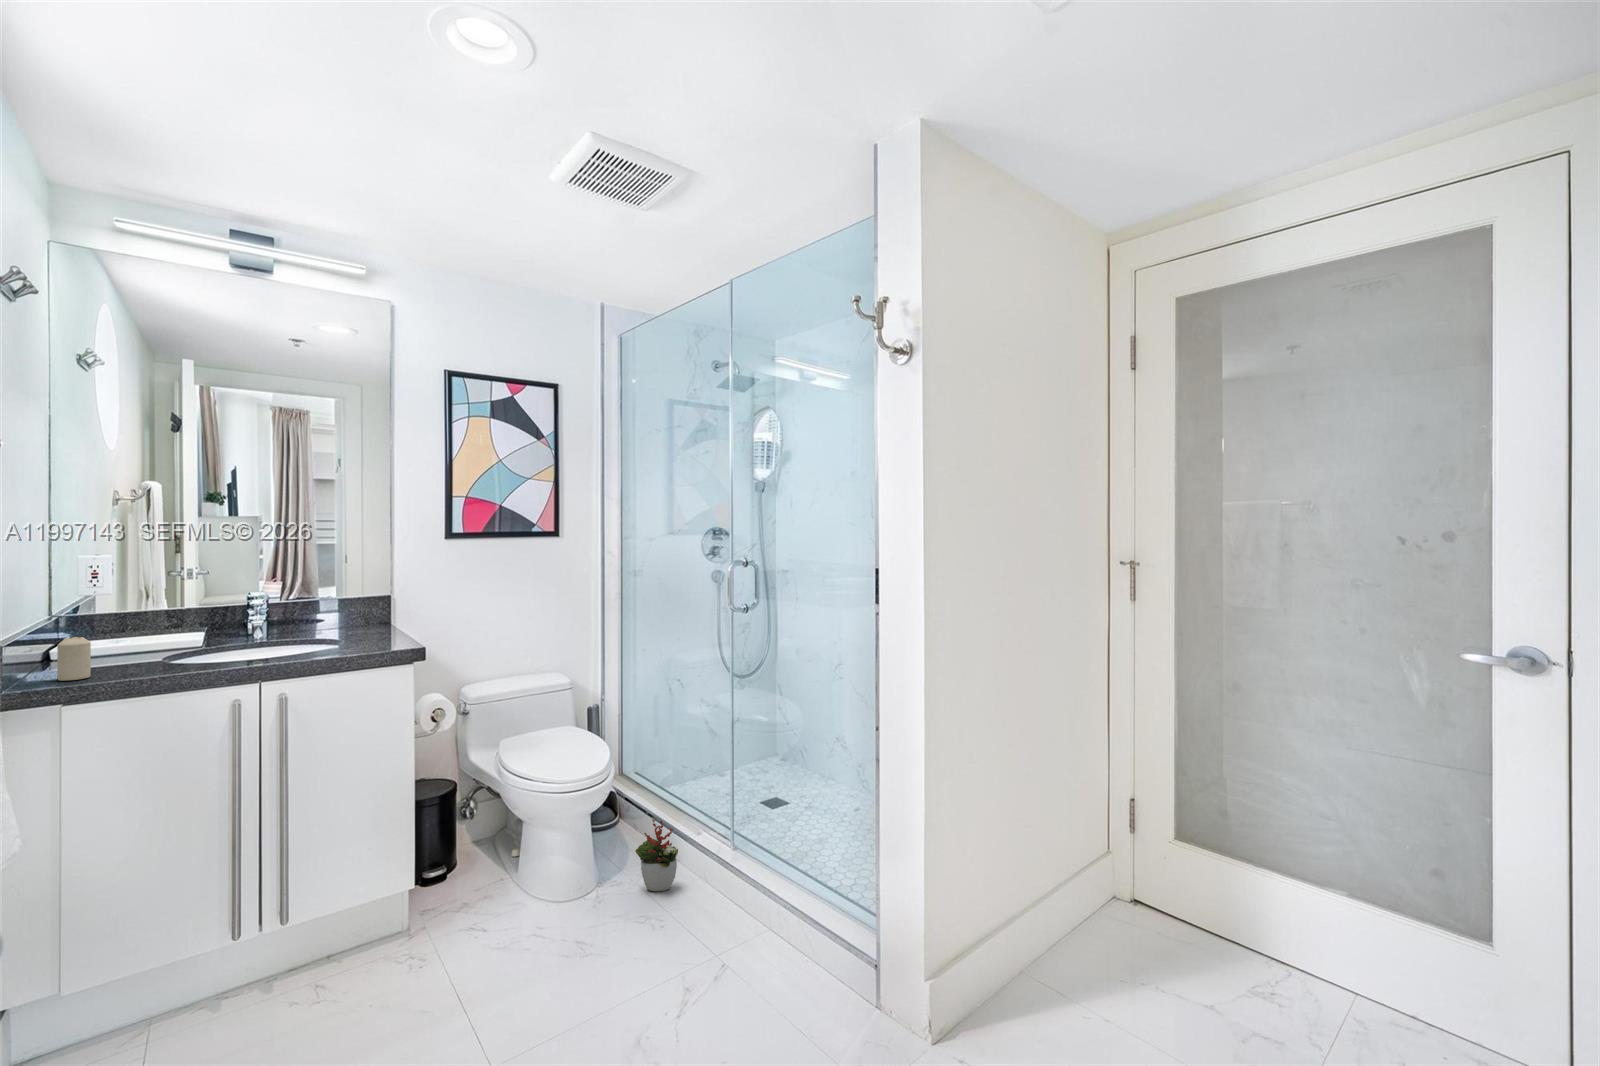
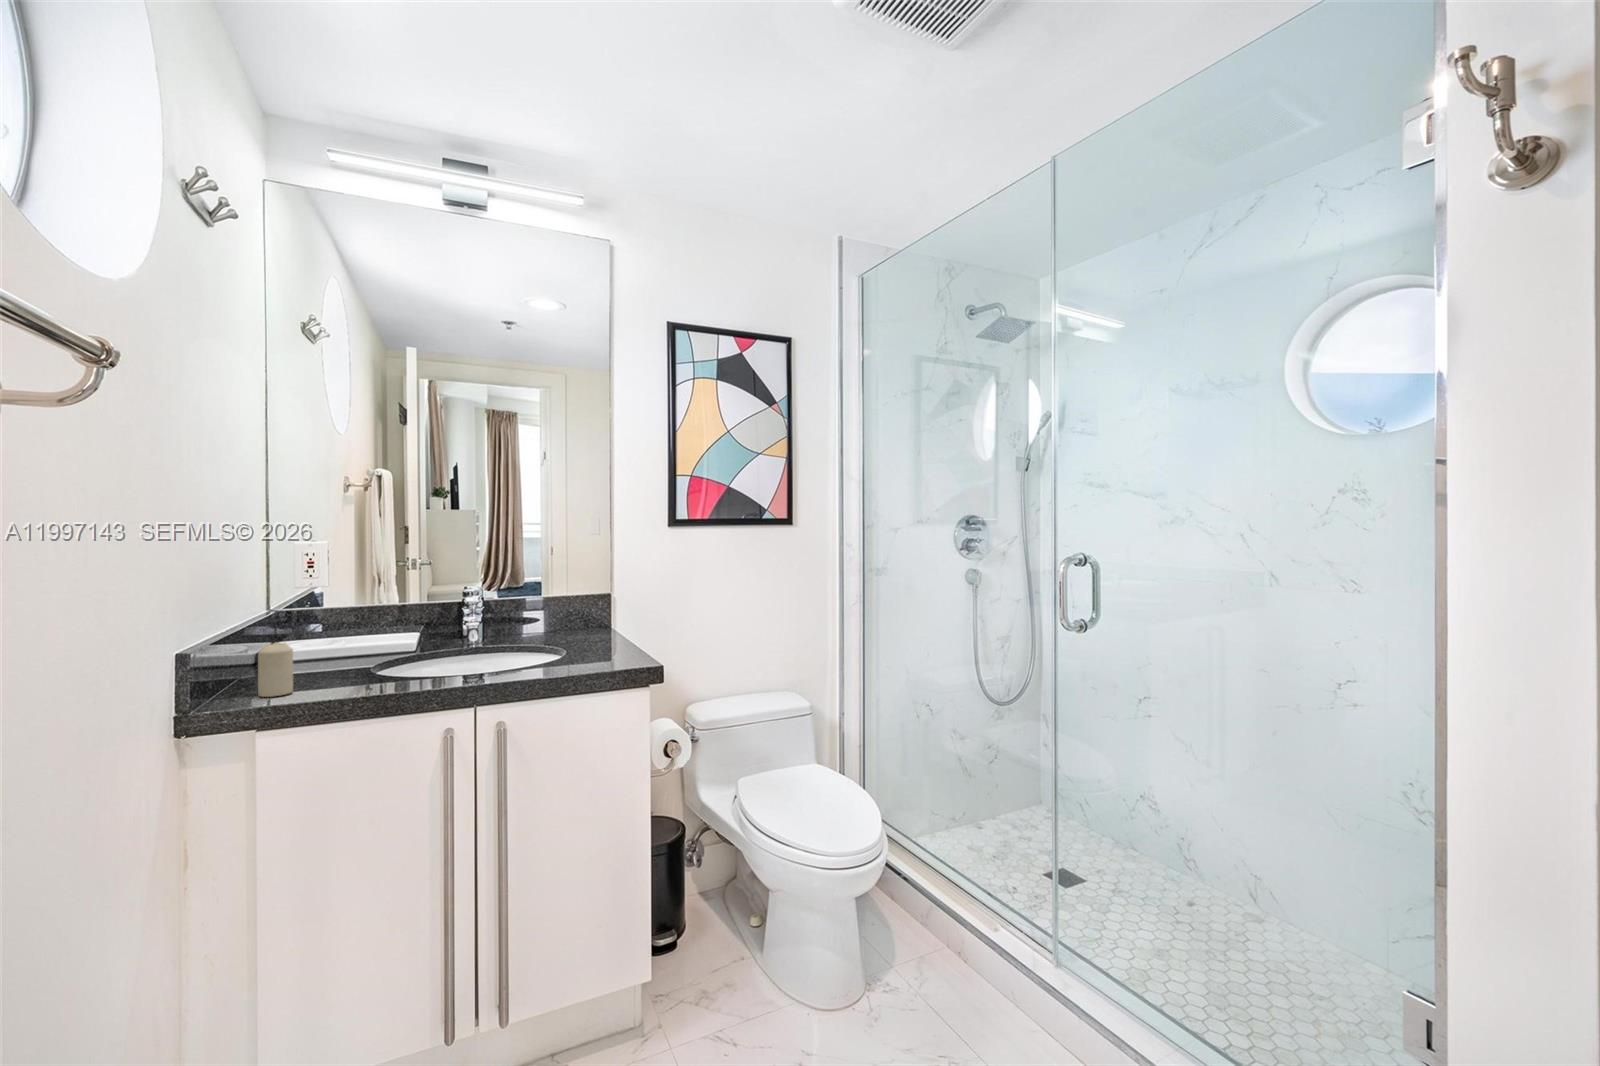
decorative plant: present [635,819,678,891] -> none [917,908,976,1010]

